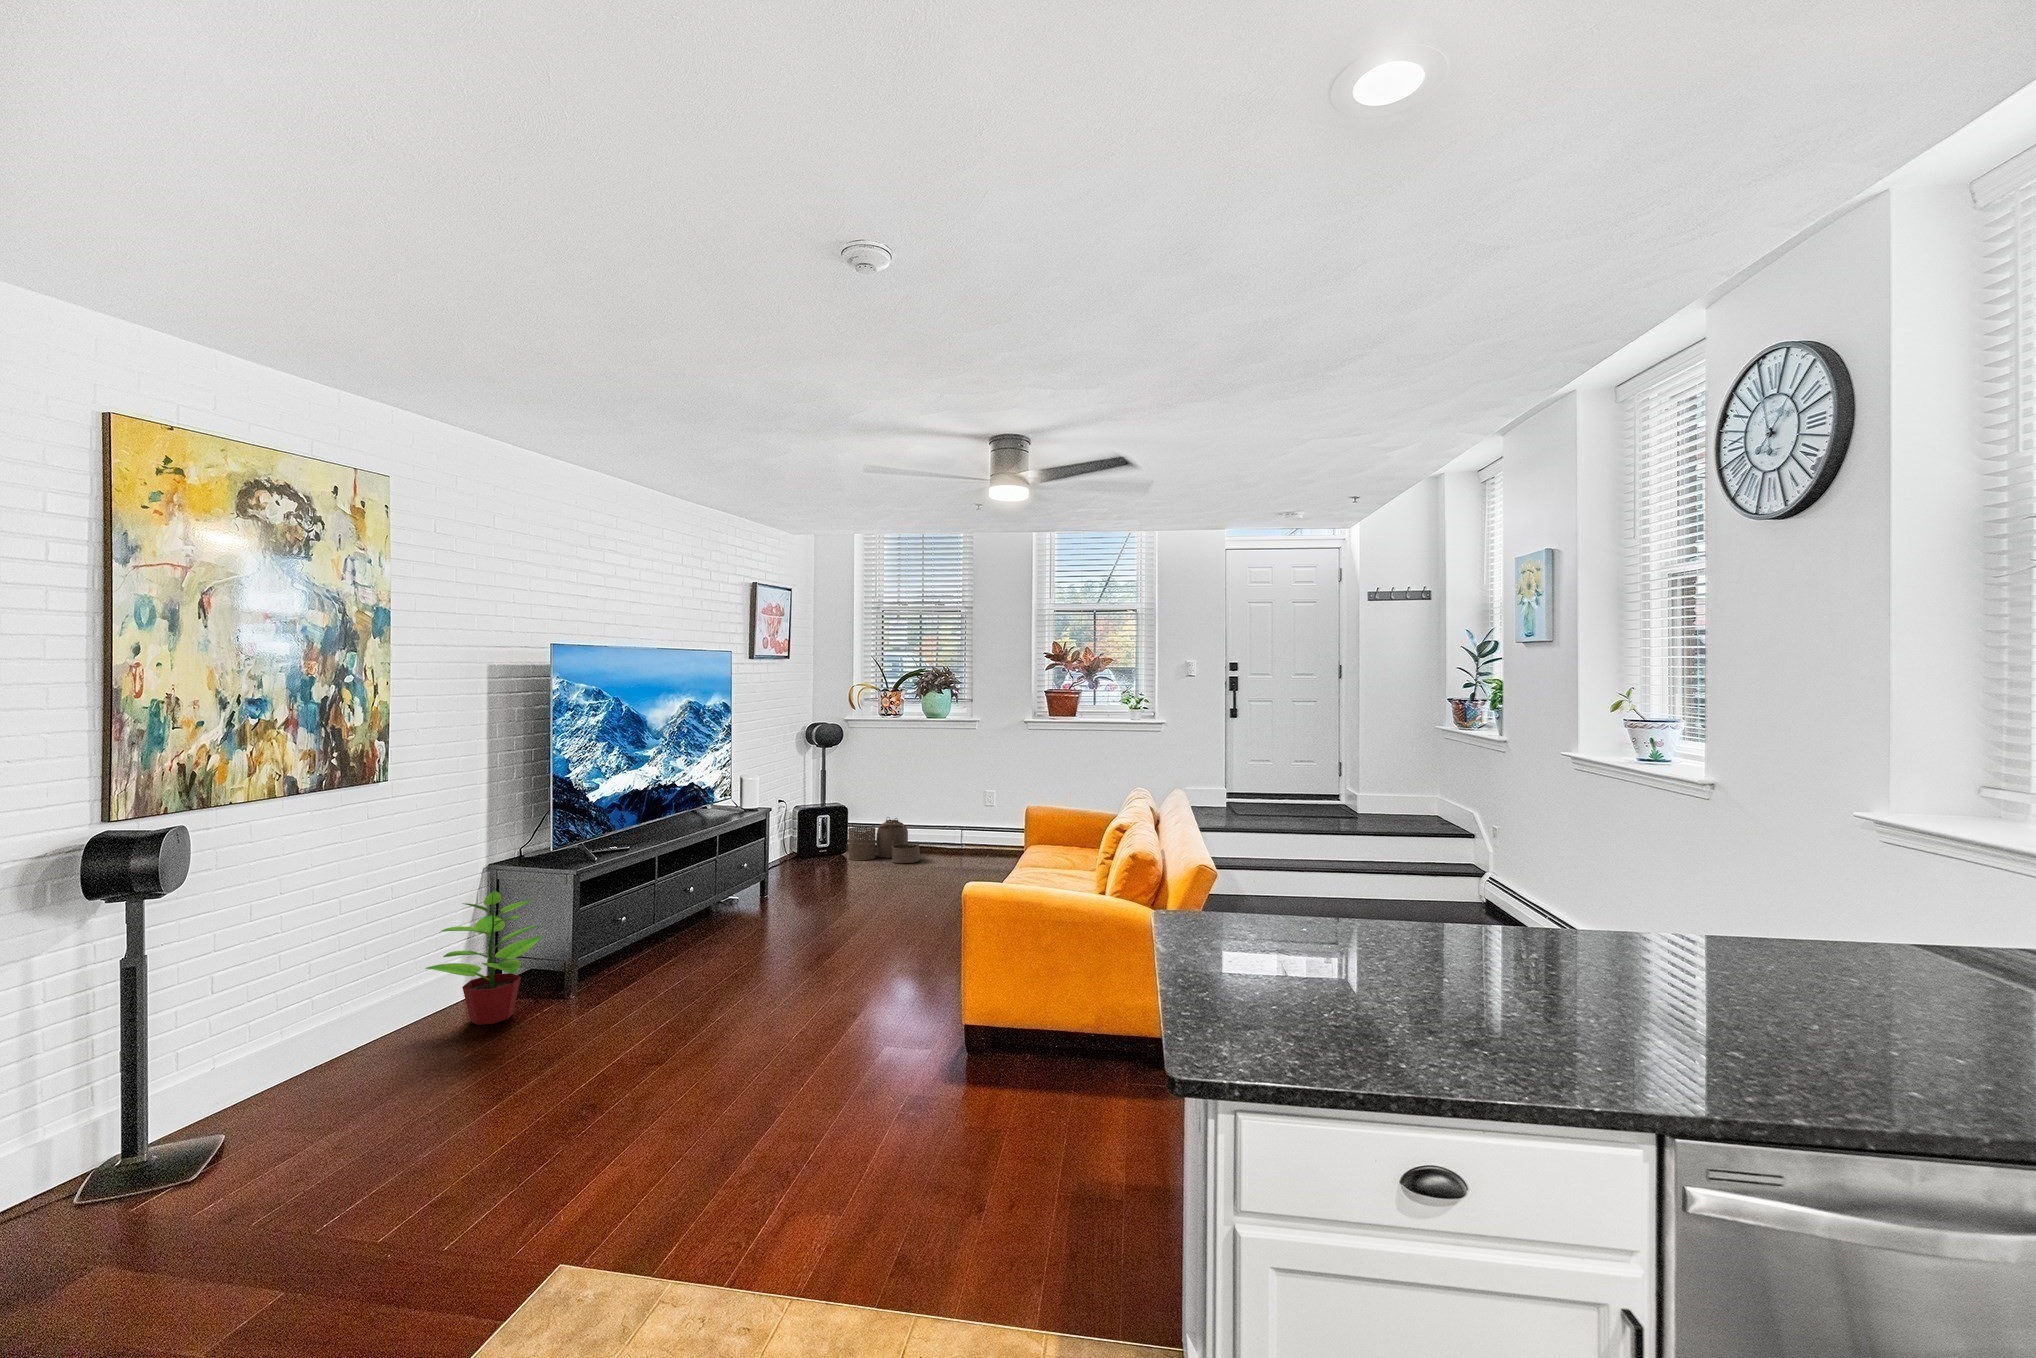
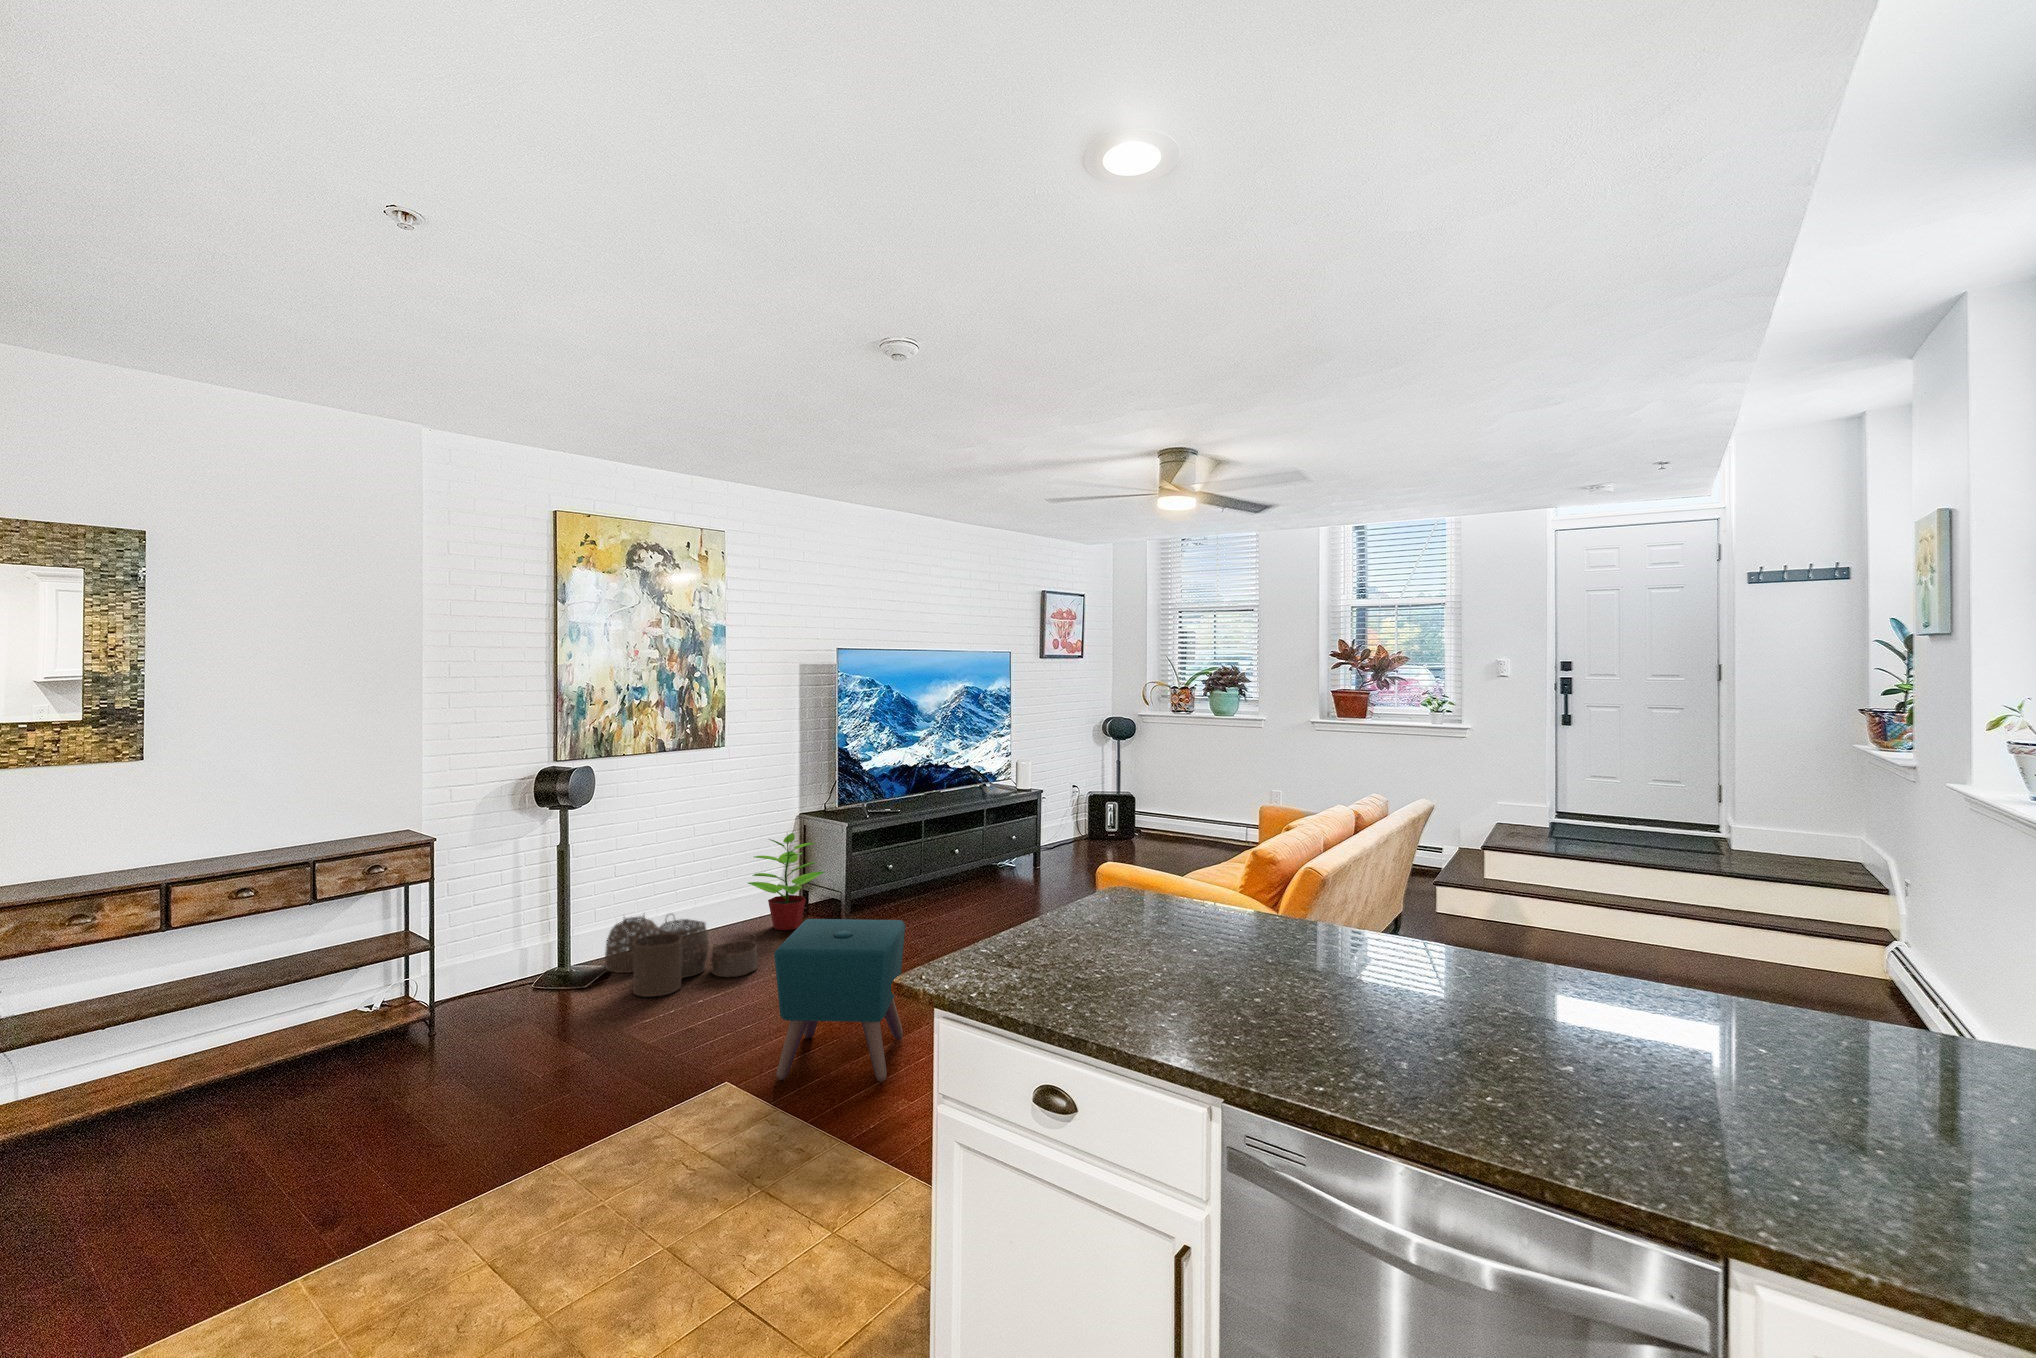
woven basket: present [848,818,919,863] -> present [605,916,757,997]
ottoman: none [627,985,795,1244] -> present [774,919,905,1082]

